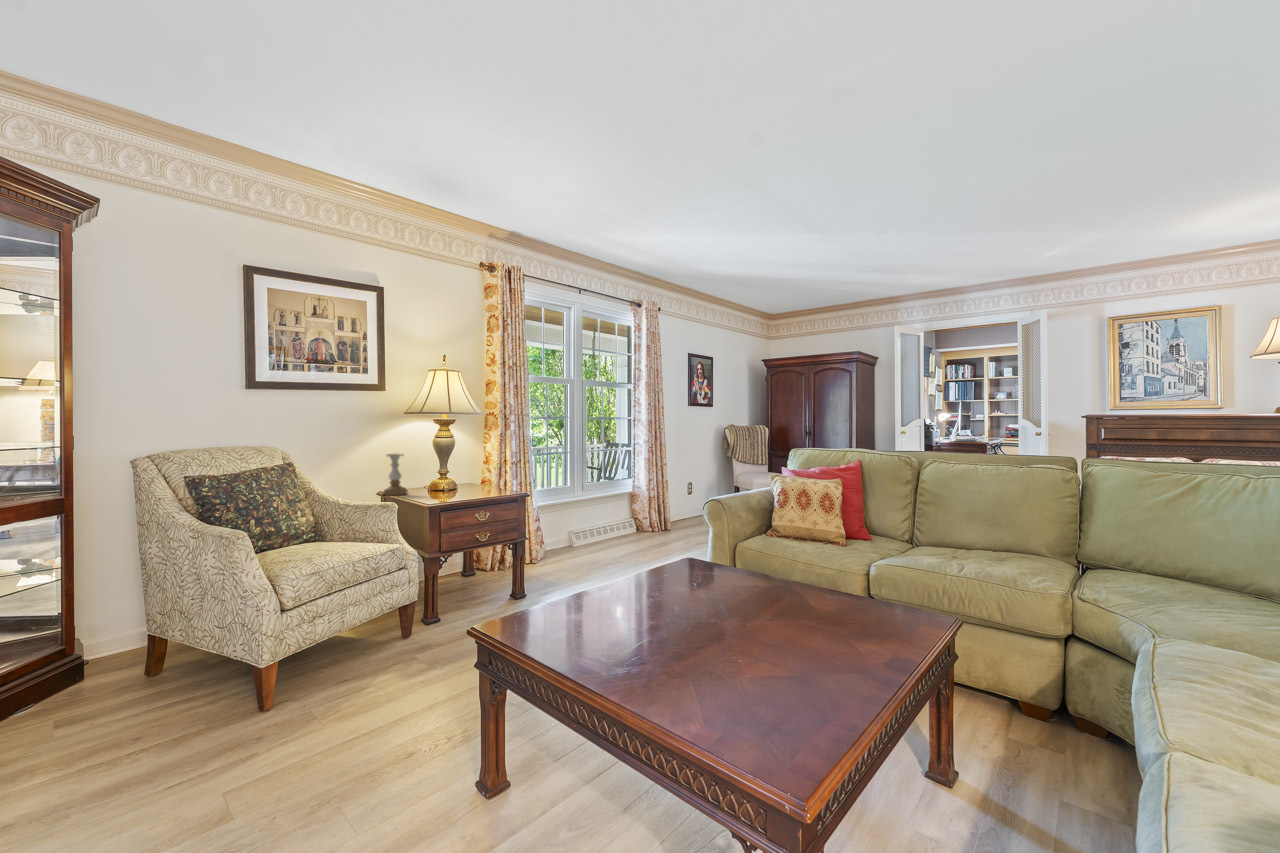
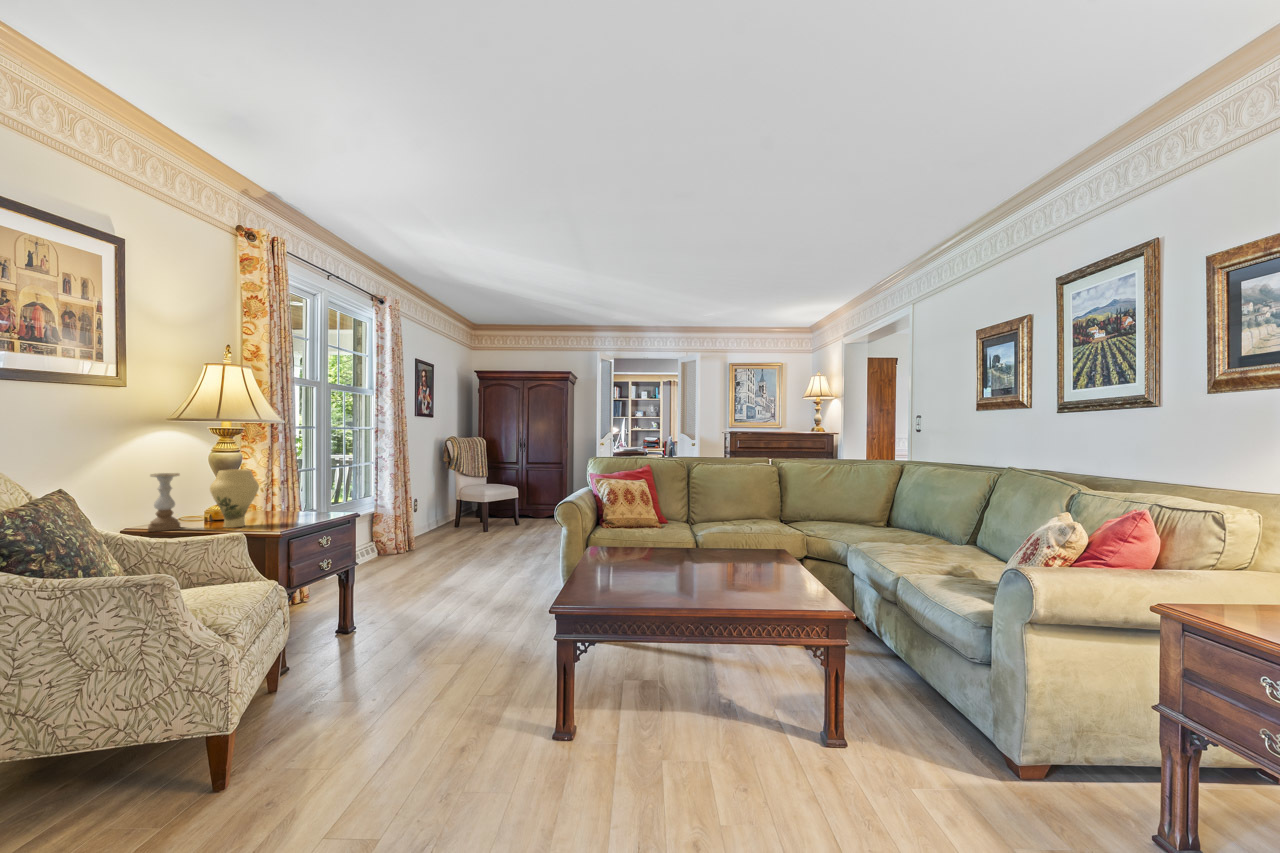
vase: none [413,453,446,497] -> present [210,469,259,528]

